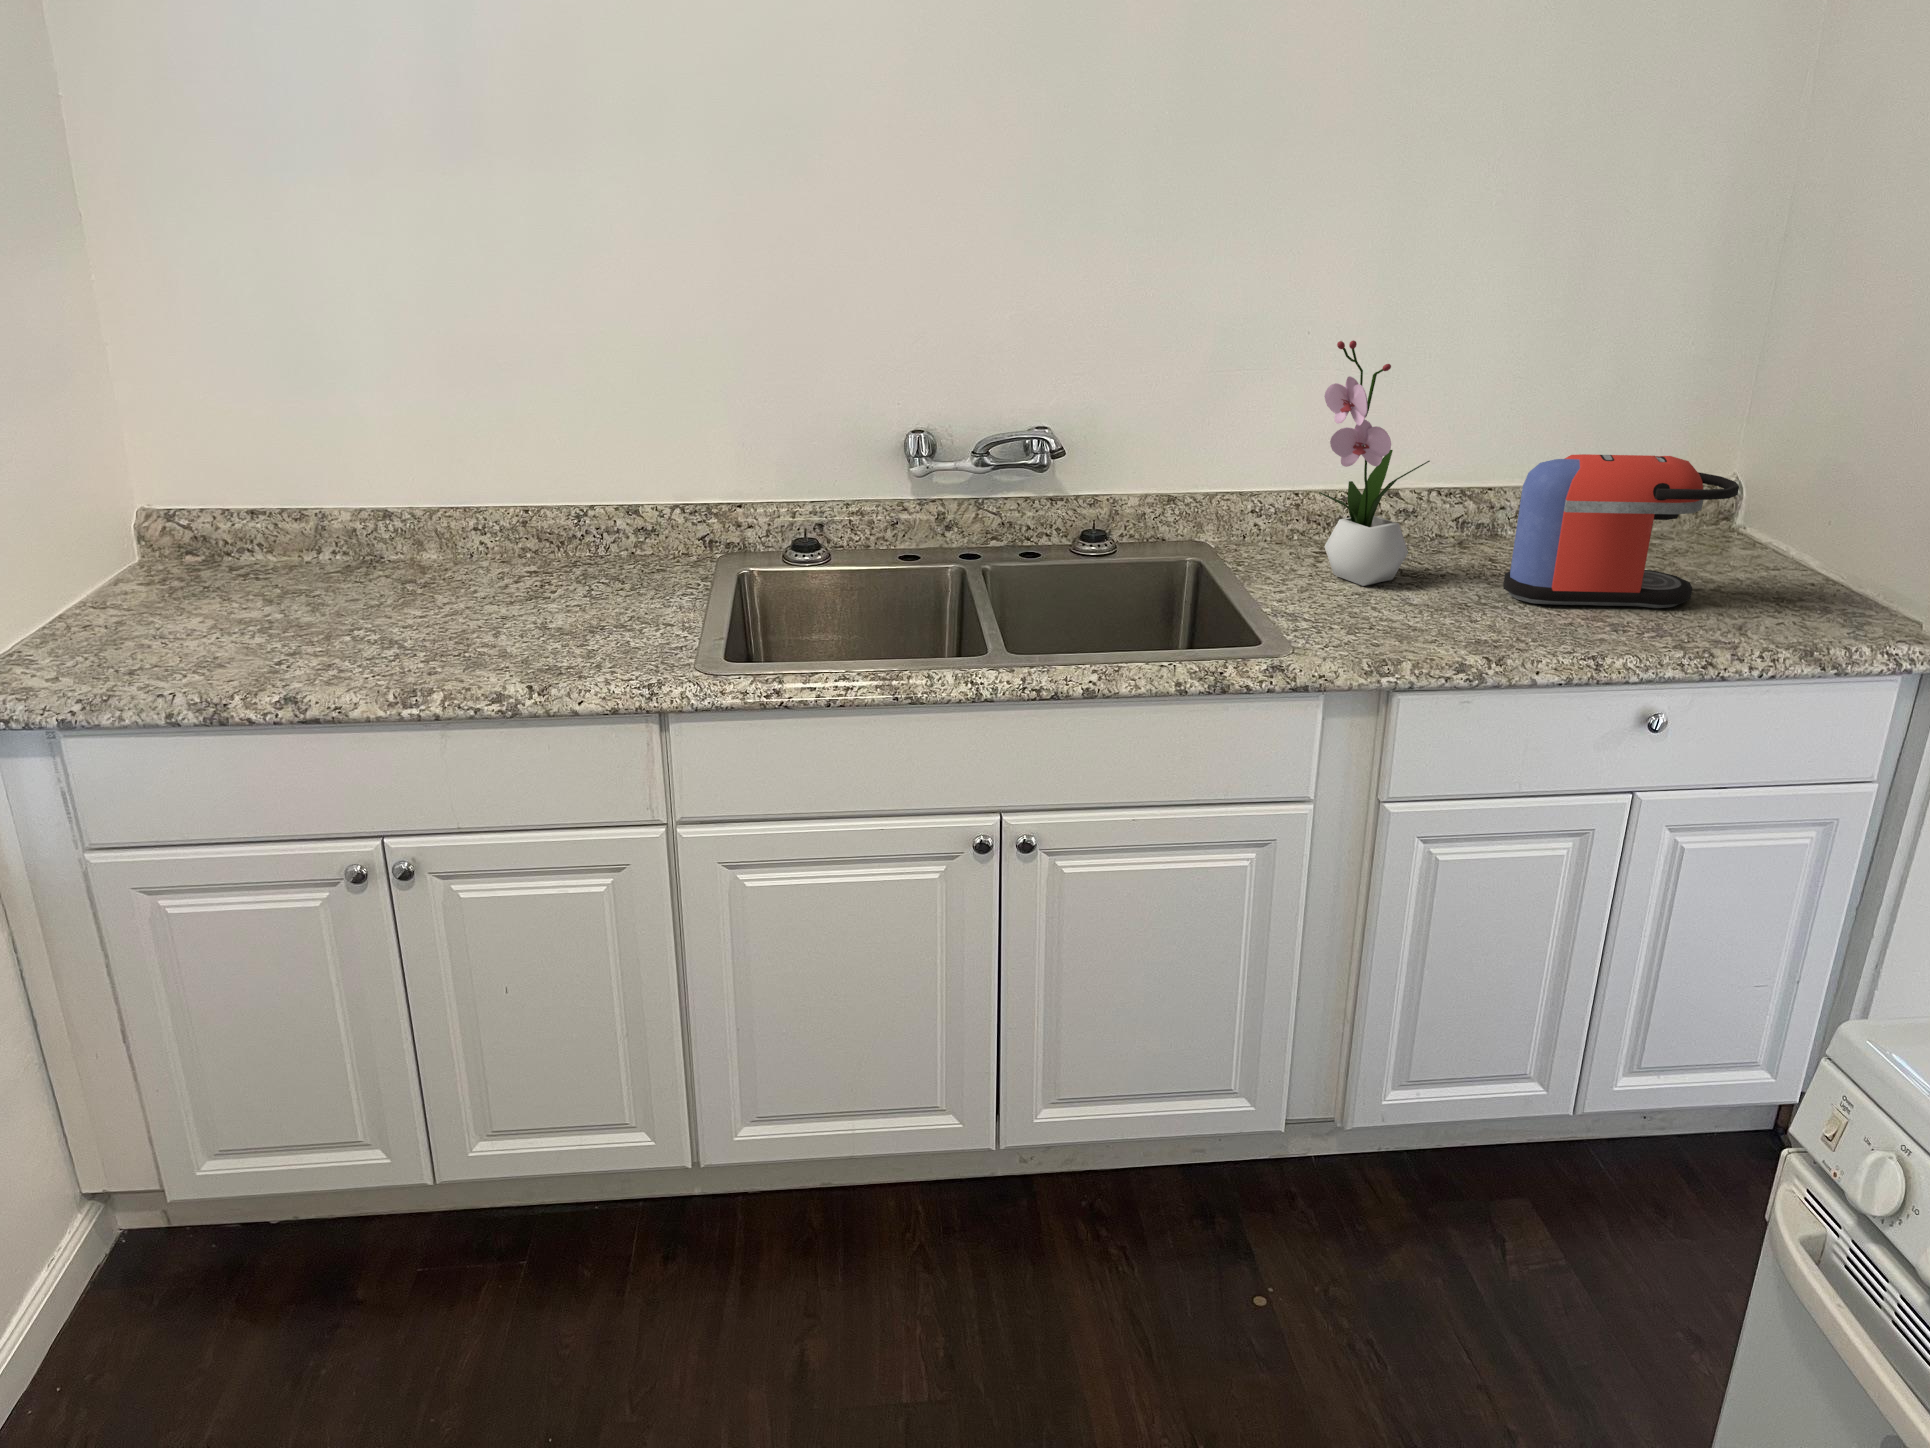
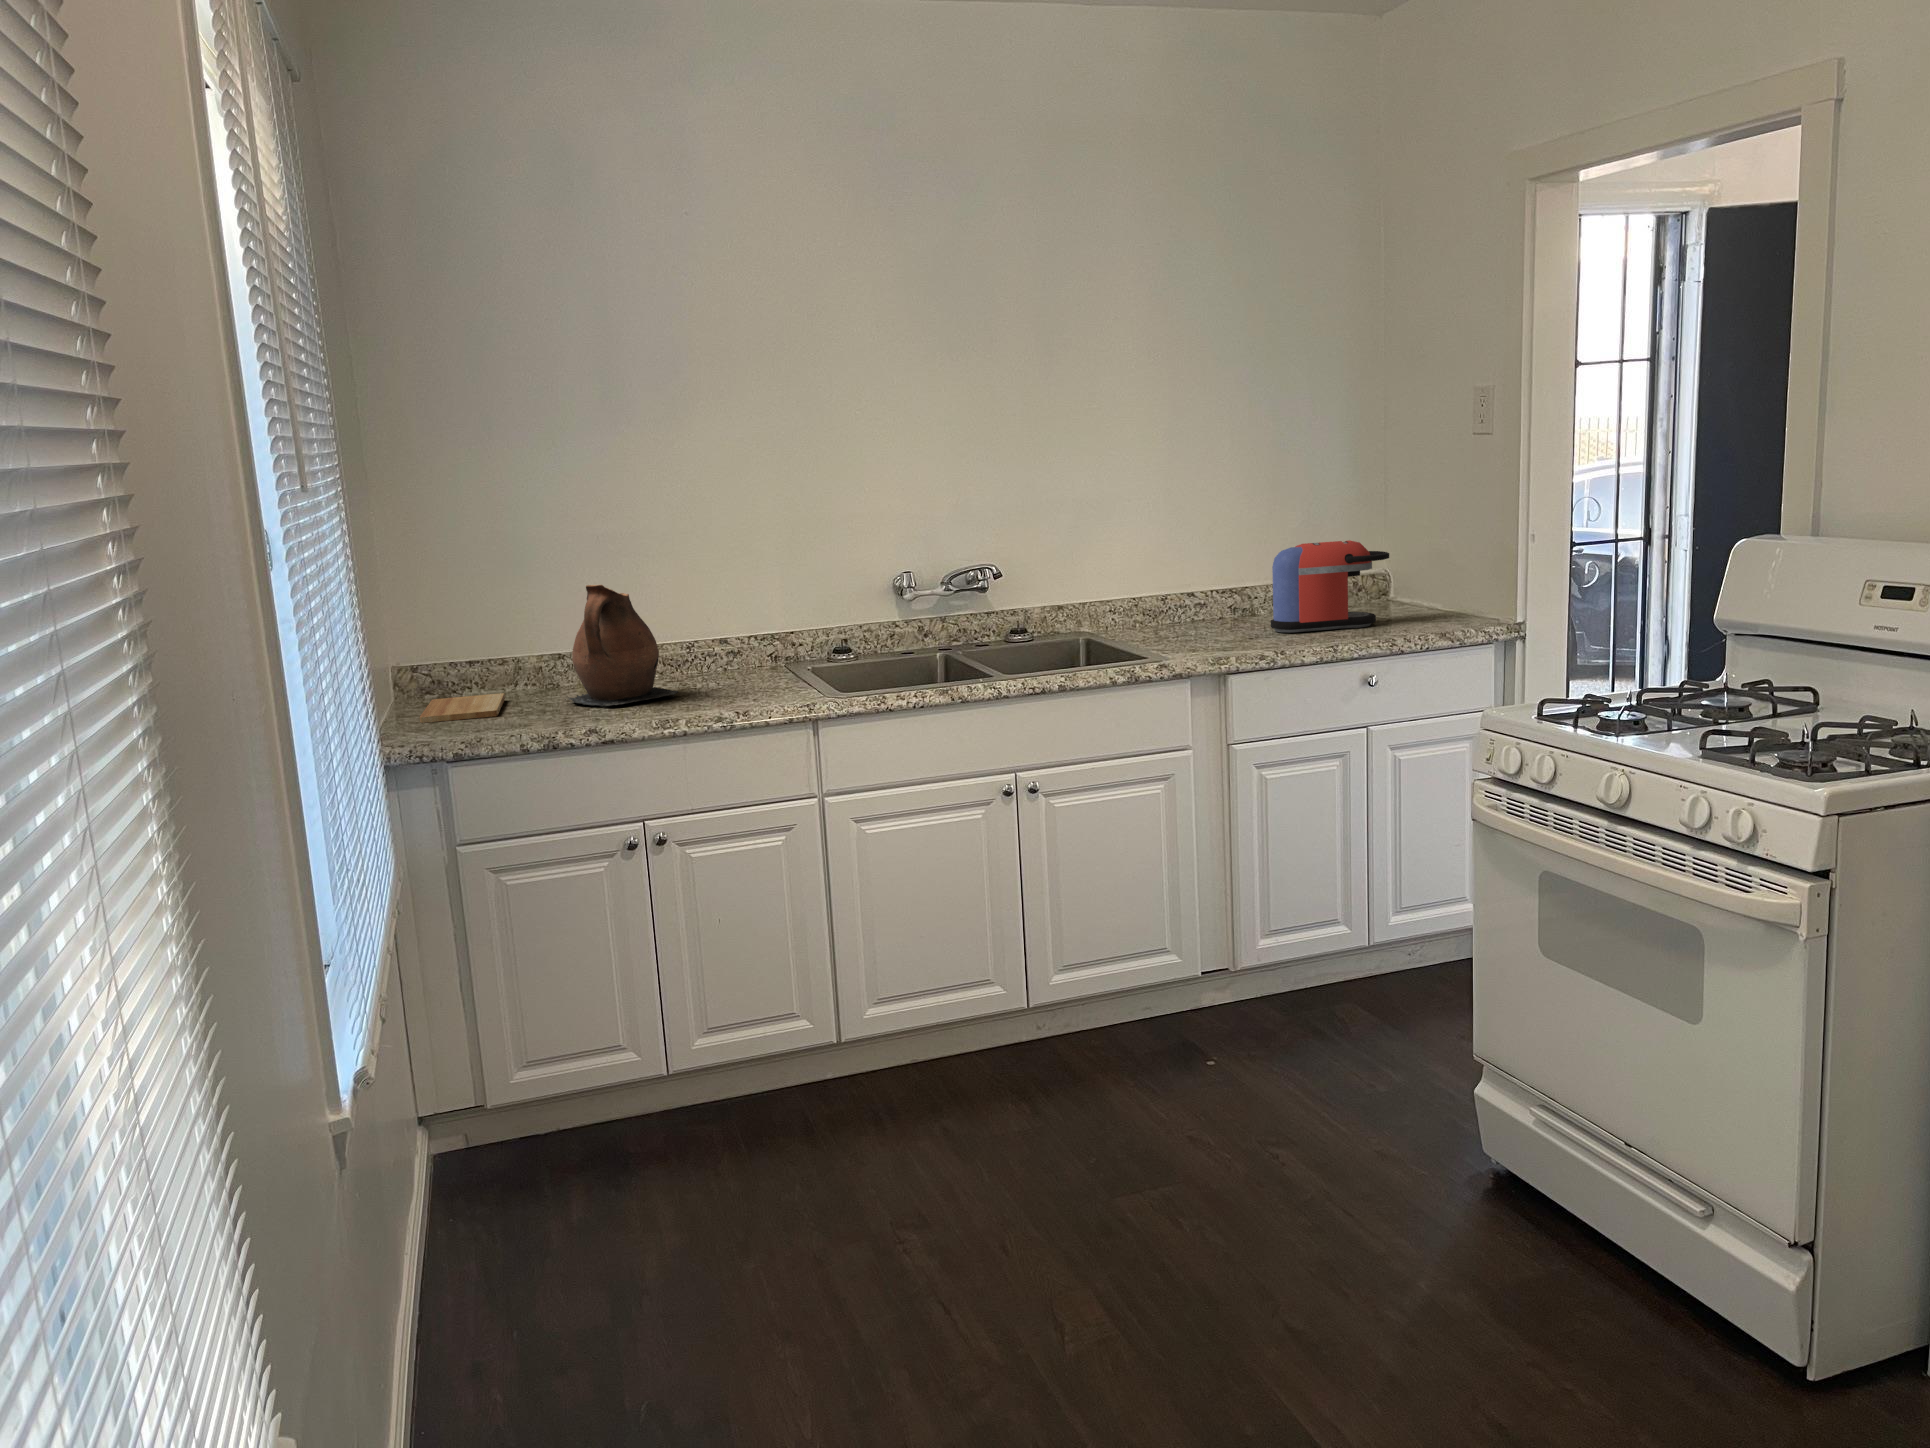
flower arrangement: present [1320,340,1430,586] -> none [1152,493,1217,637]
ceramic pitcher: none [321,441,497,638] -> present [565,585,678,706]
cutting board: none [88,574,272,634] -> present [420,693,505,723]

